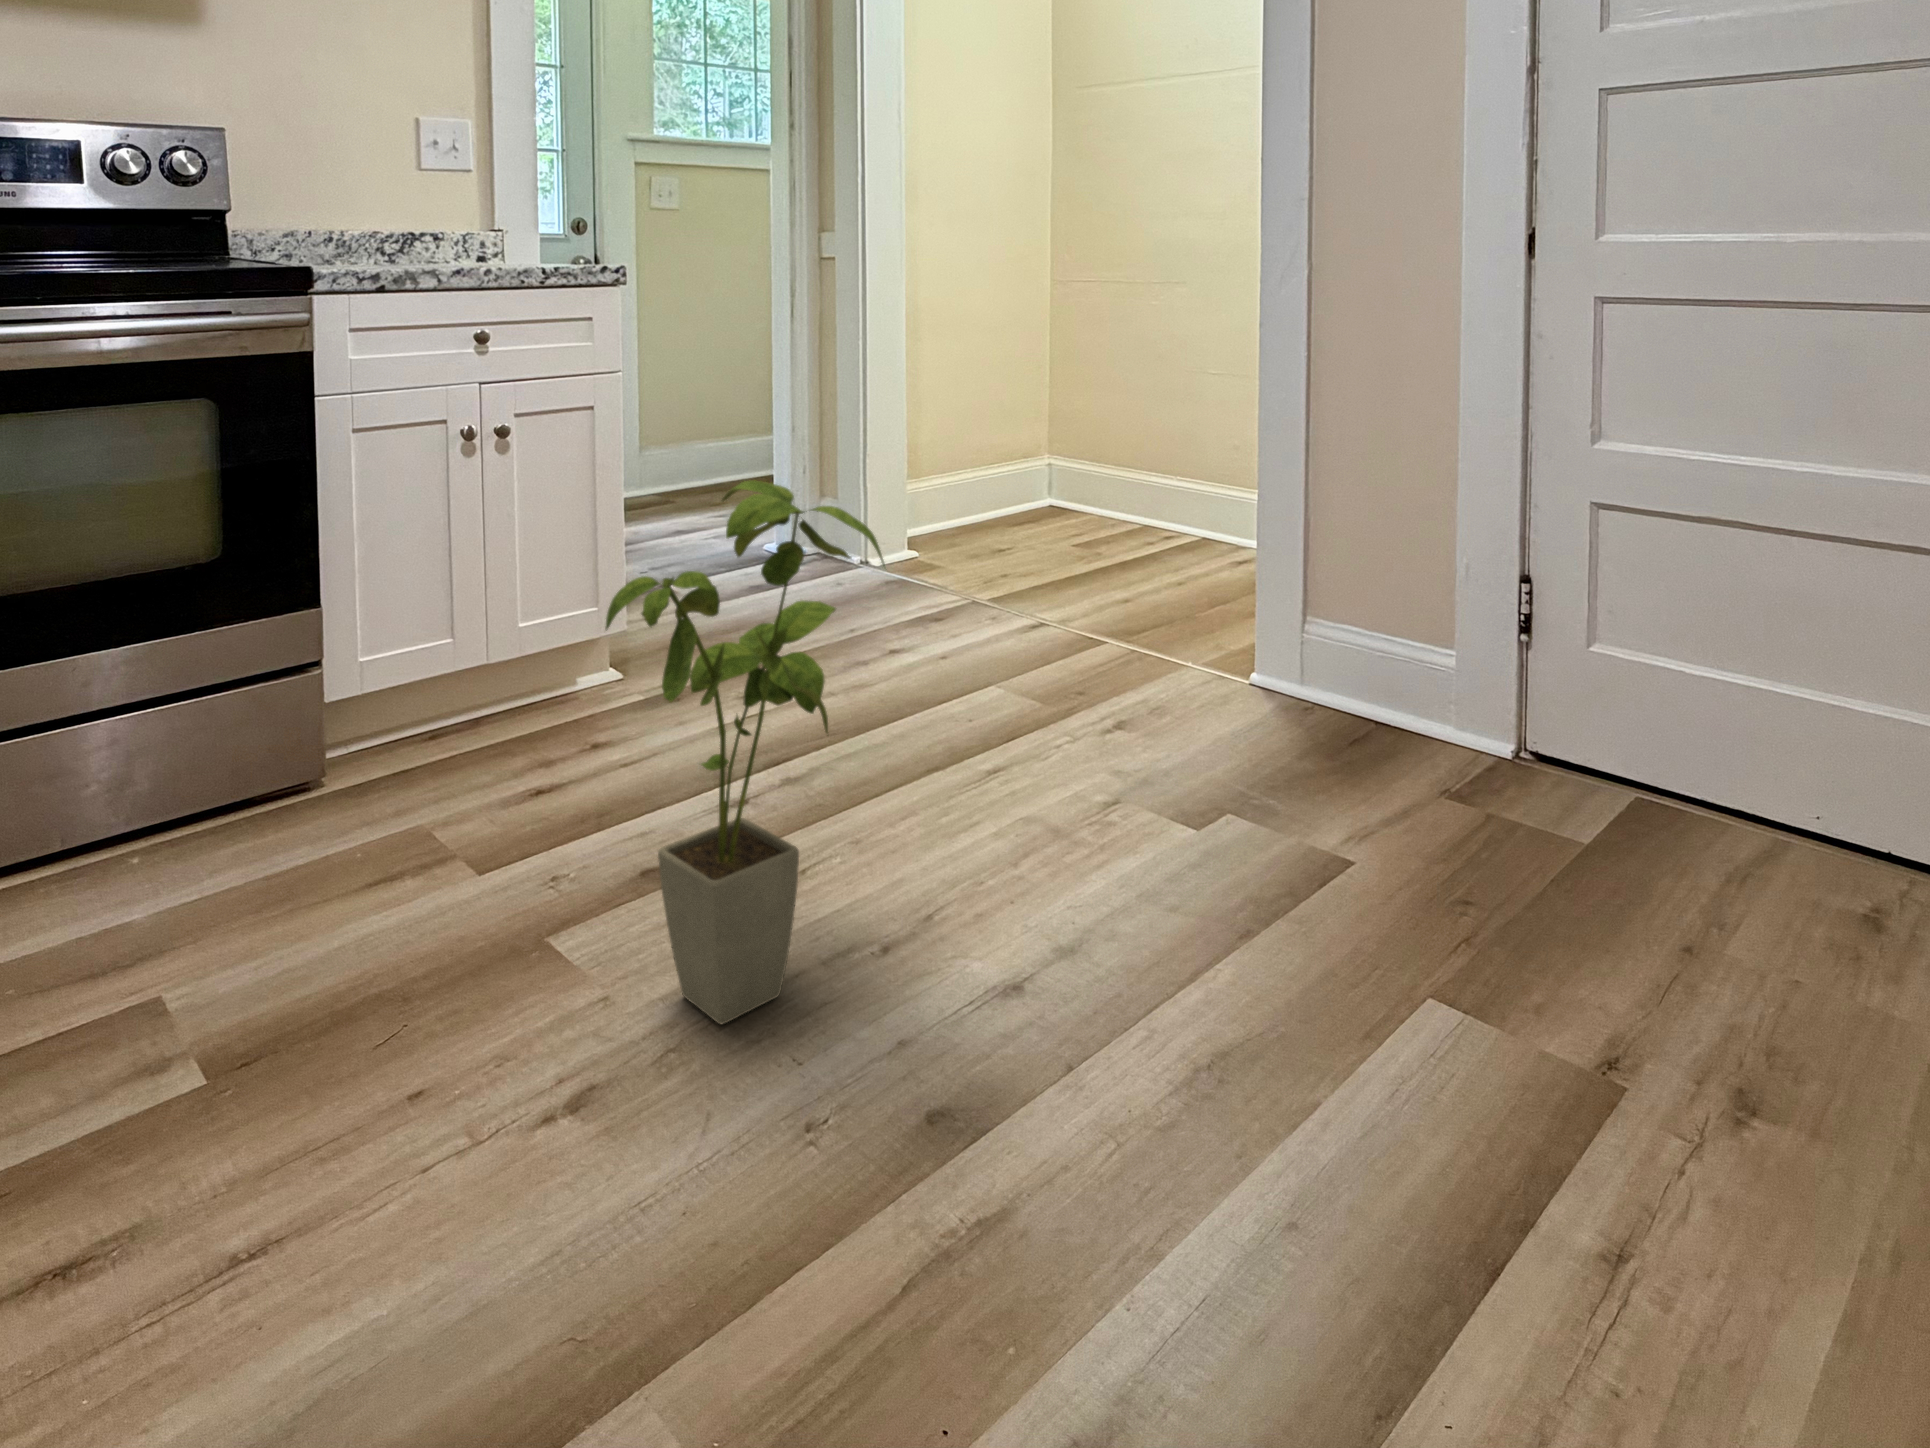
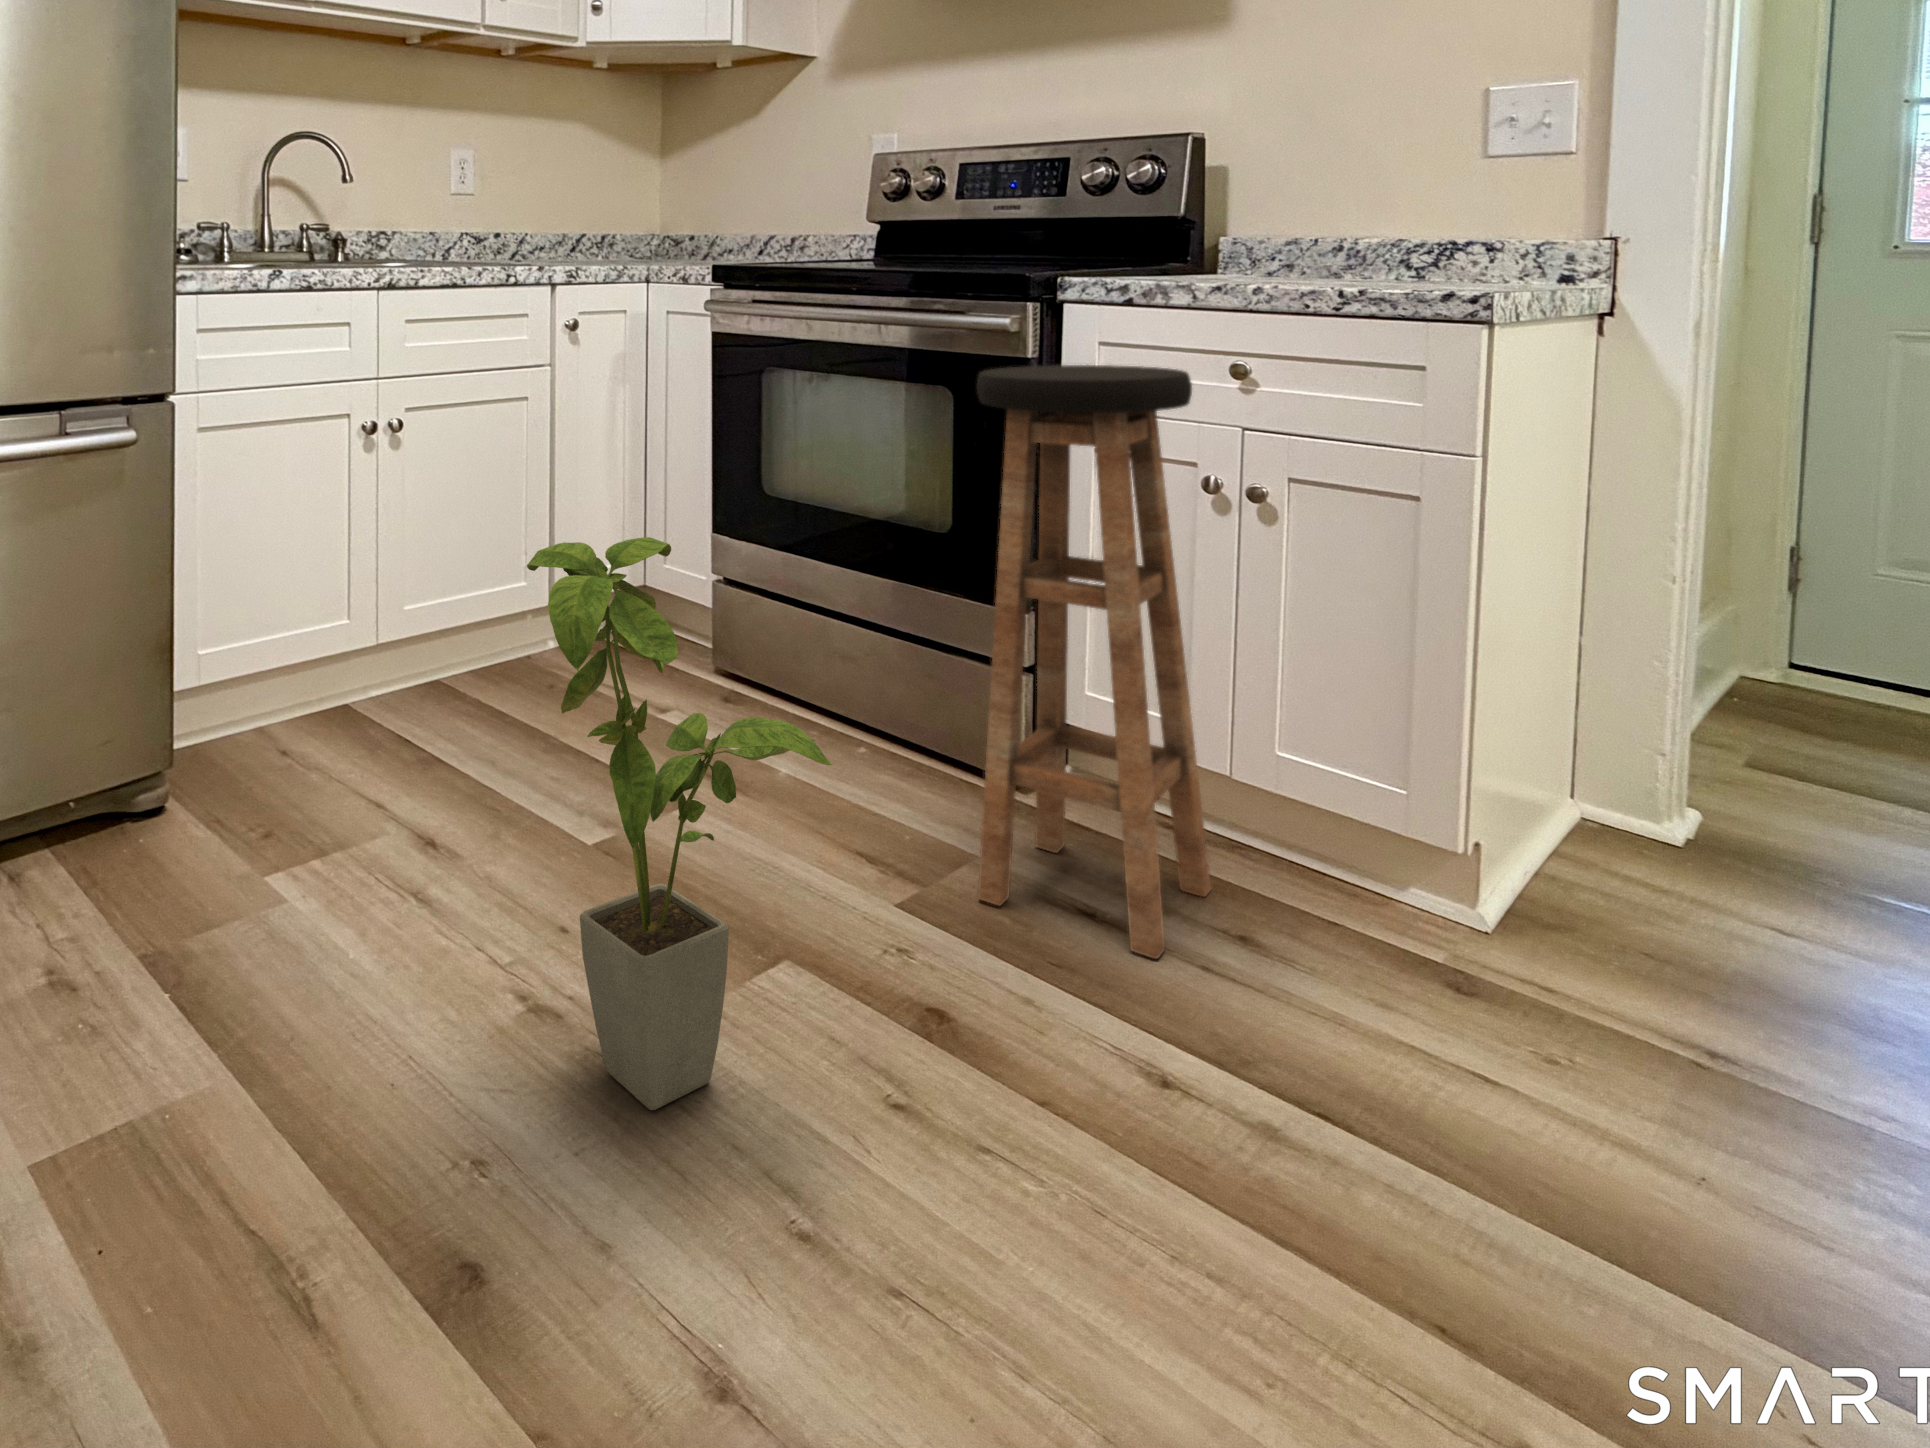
bar stool: none [402,332,616,833] -> present [977,365,1211,959]

